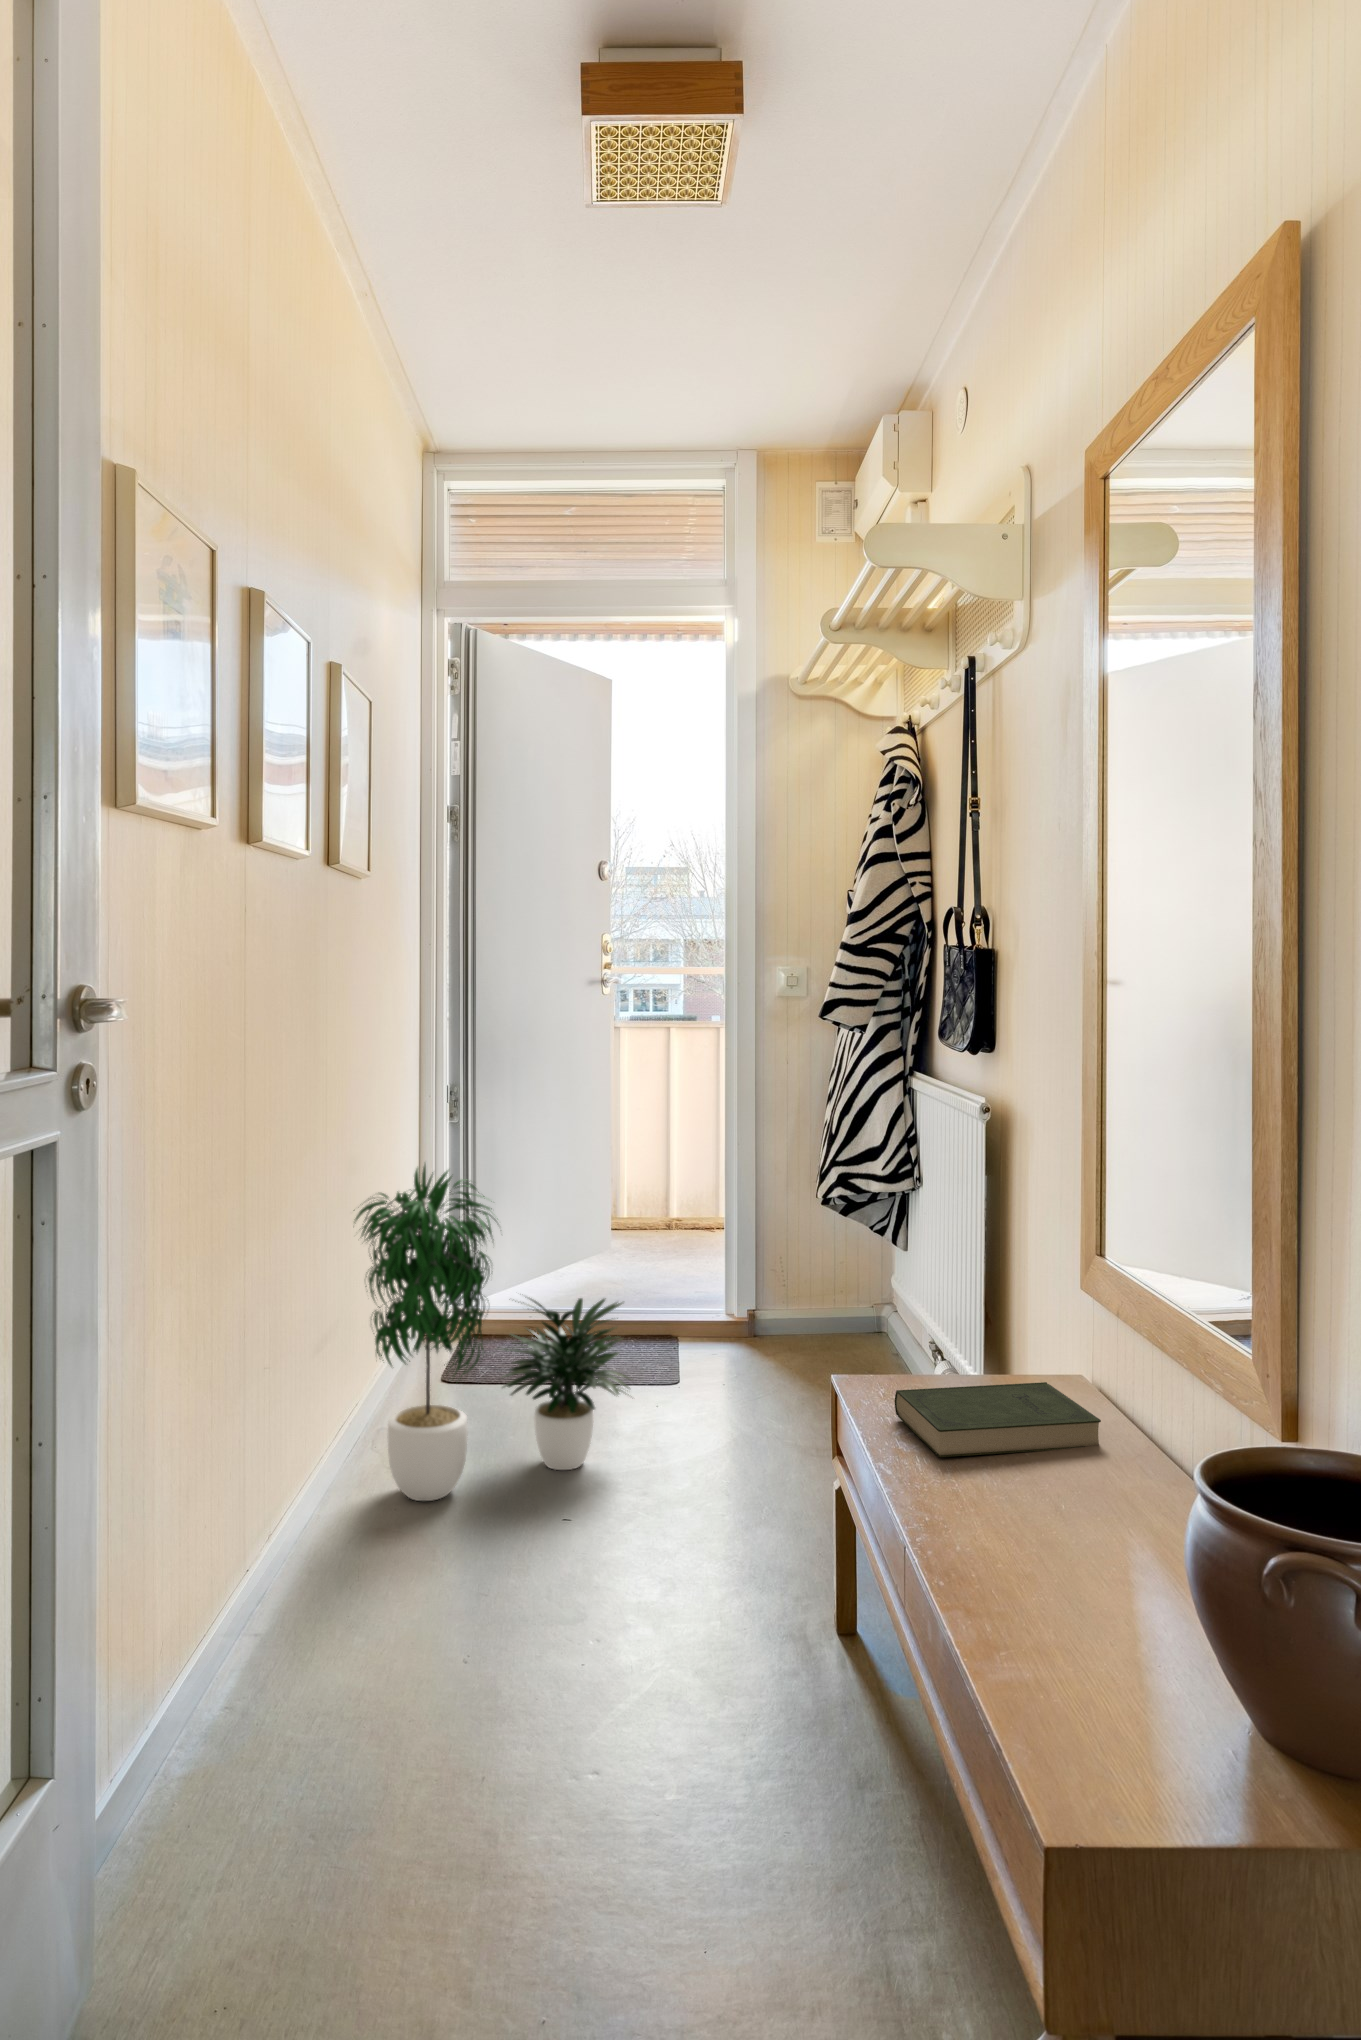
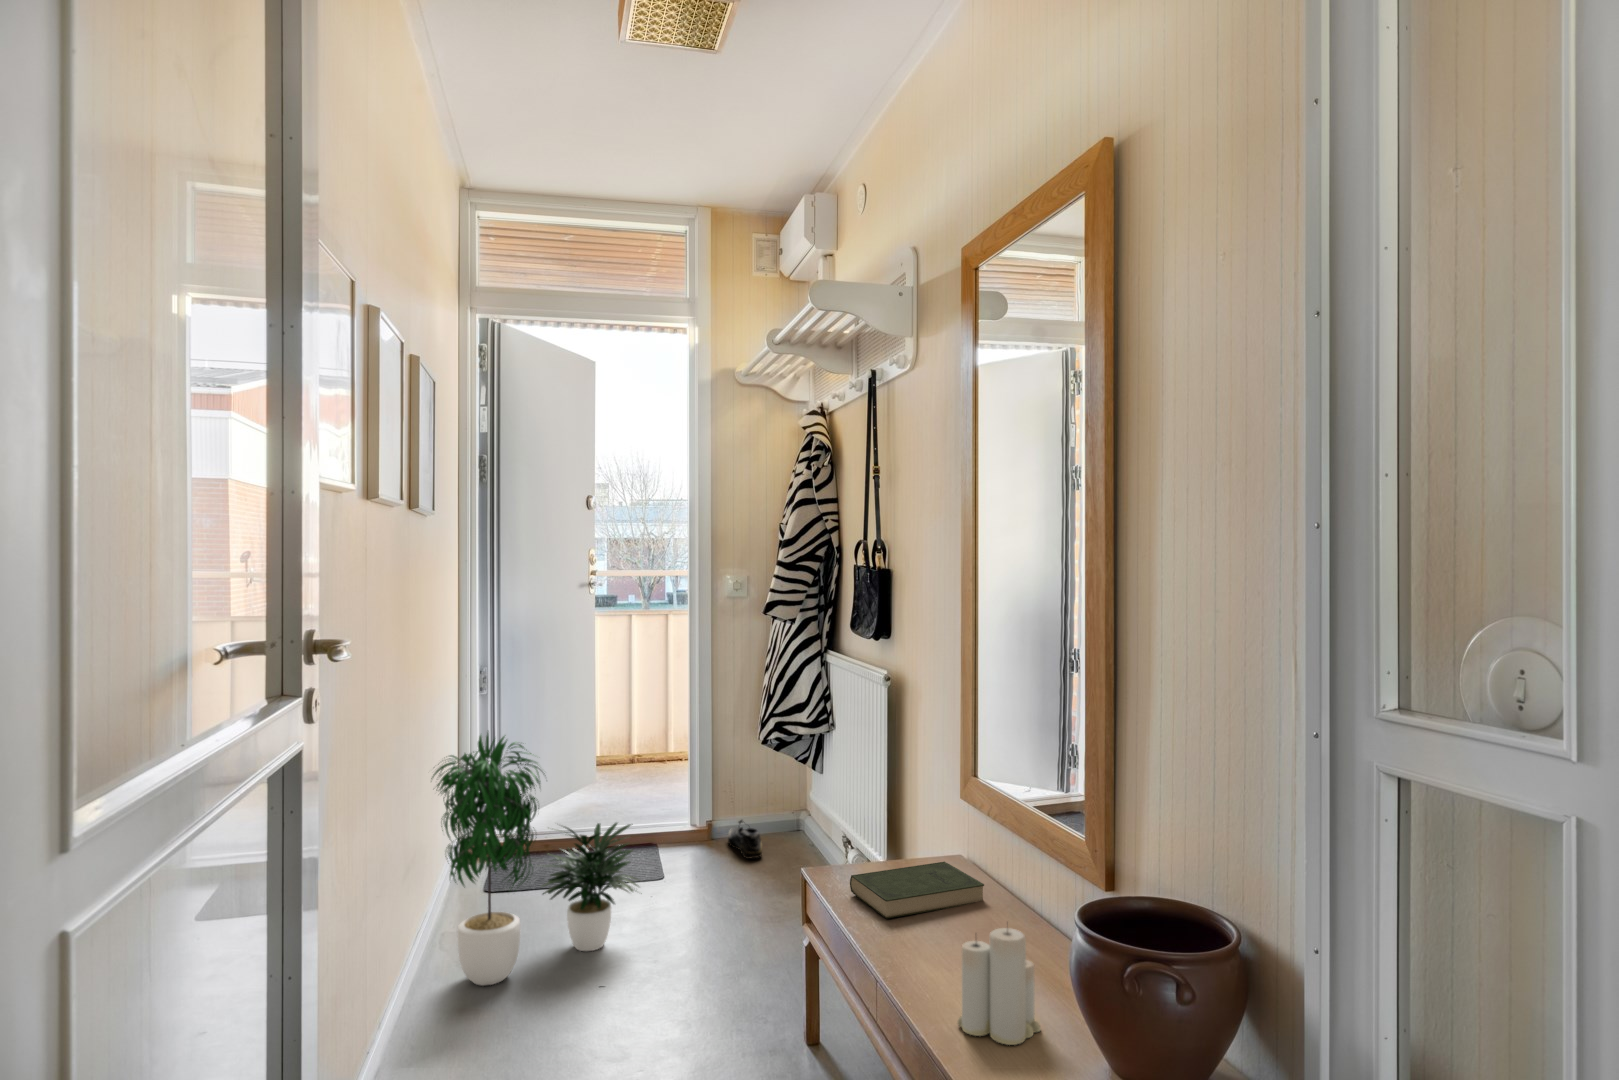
shoe: none [776,1310,822,1365] -> present [728,820,762,859]
candle: none [1011,1471,1146,1666] -> present [958,928,1040,1045]

